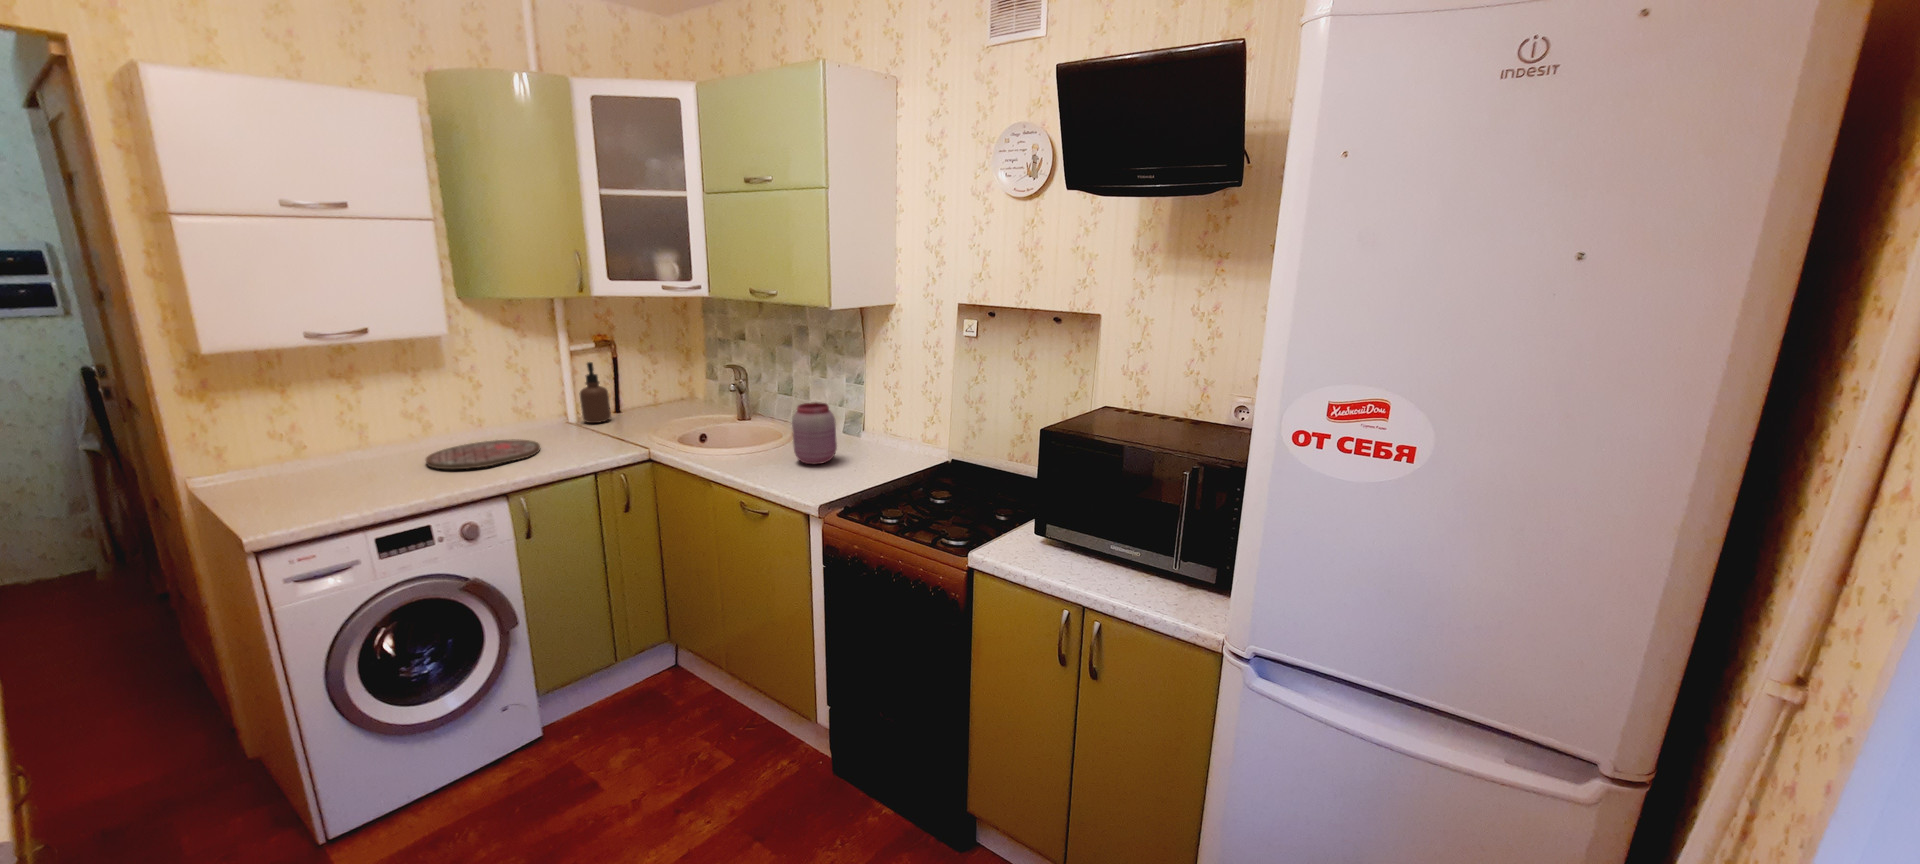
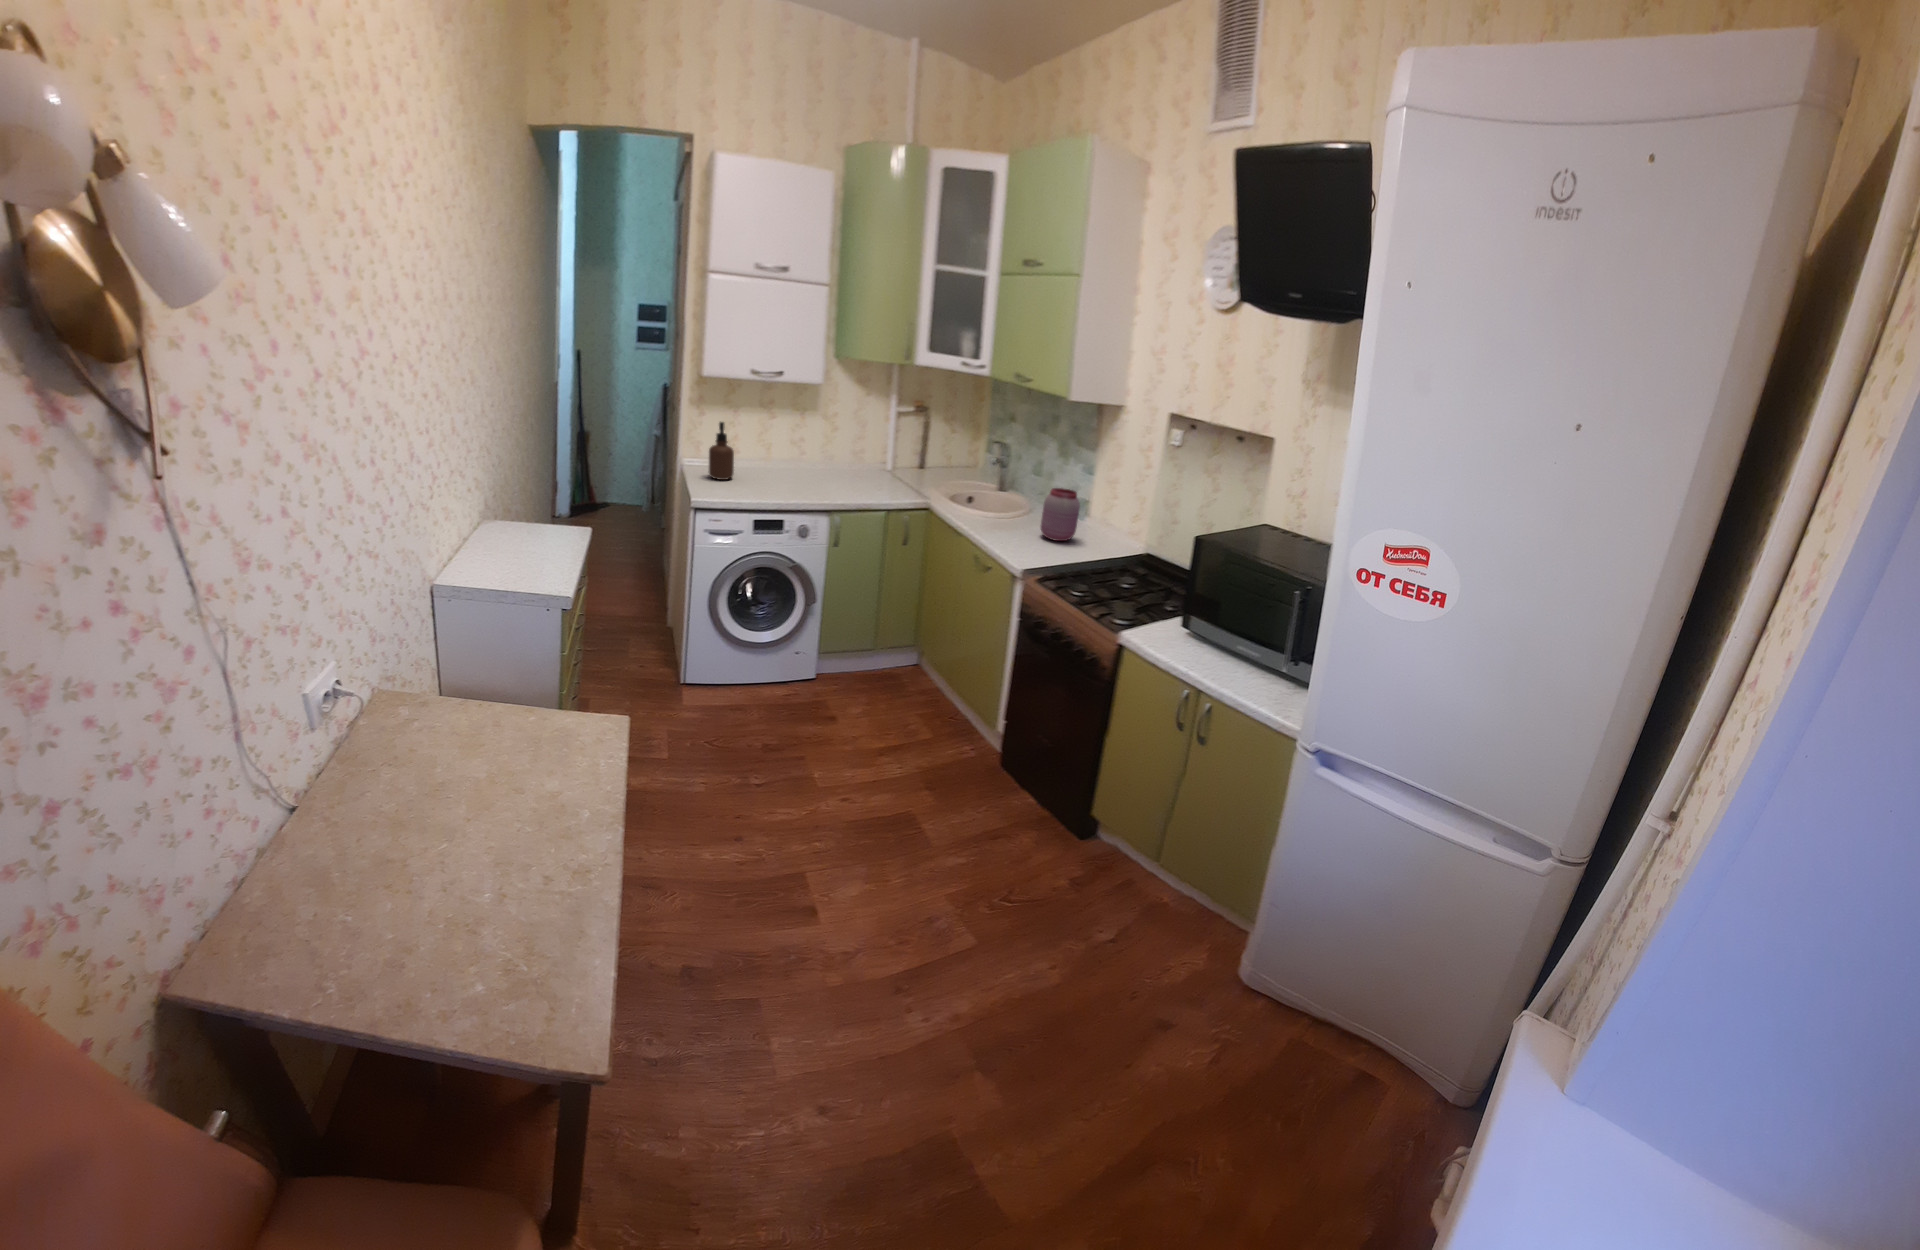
soap dispenser: present [580,362,611,423] -> present [709,422,734,480]
cutting board: present [426,439,540,469] -> none [785,469,860,487]

